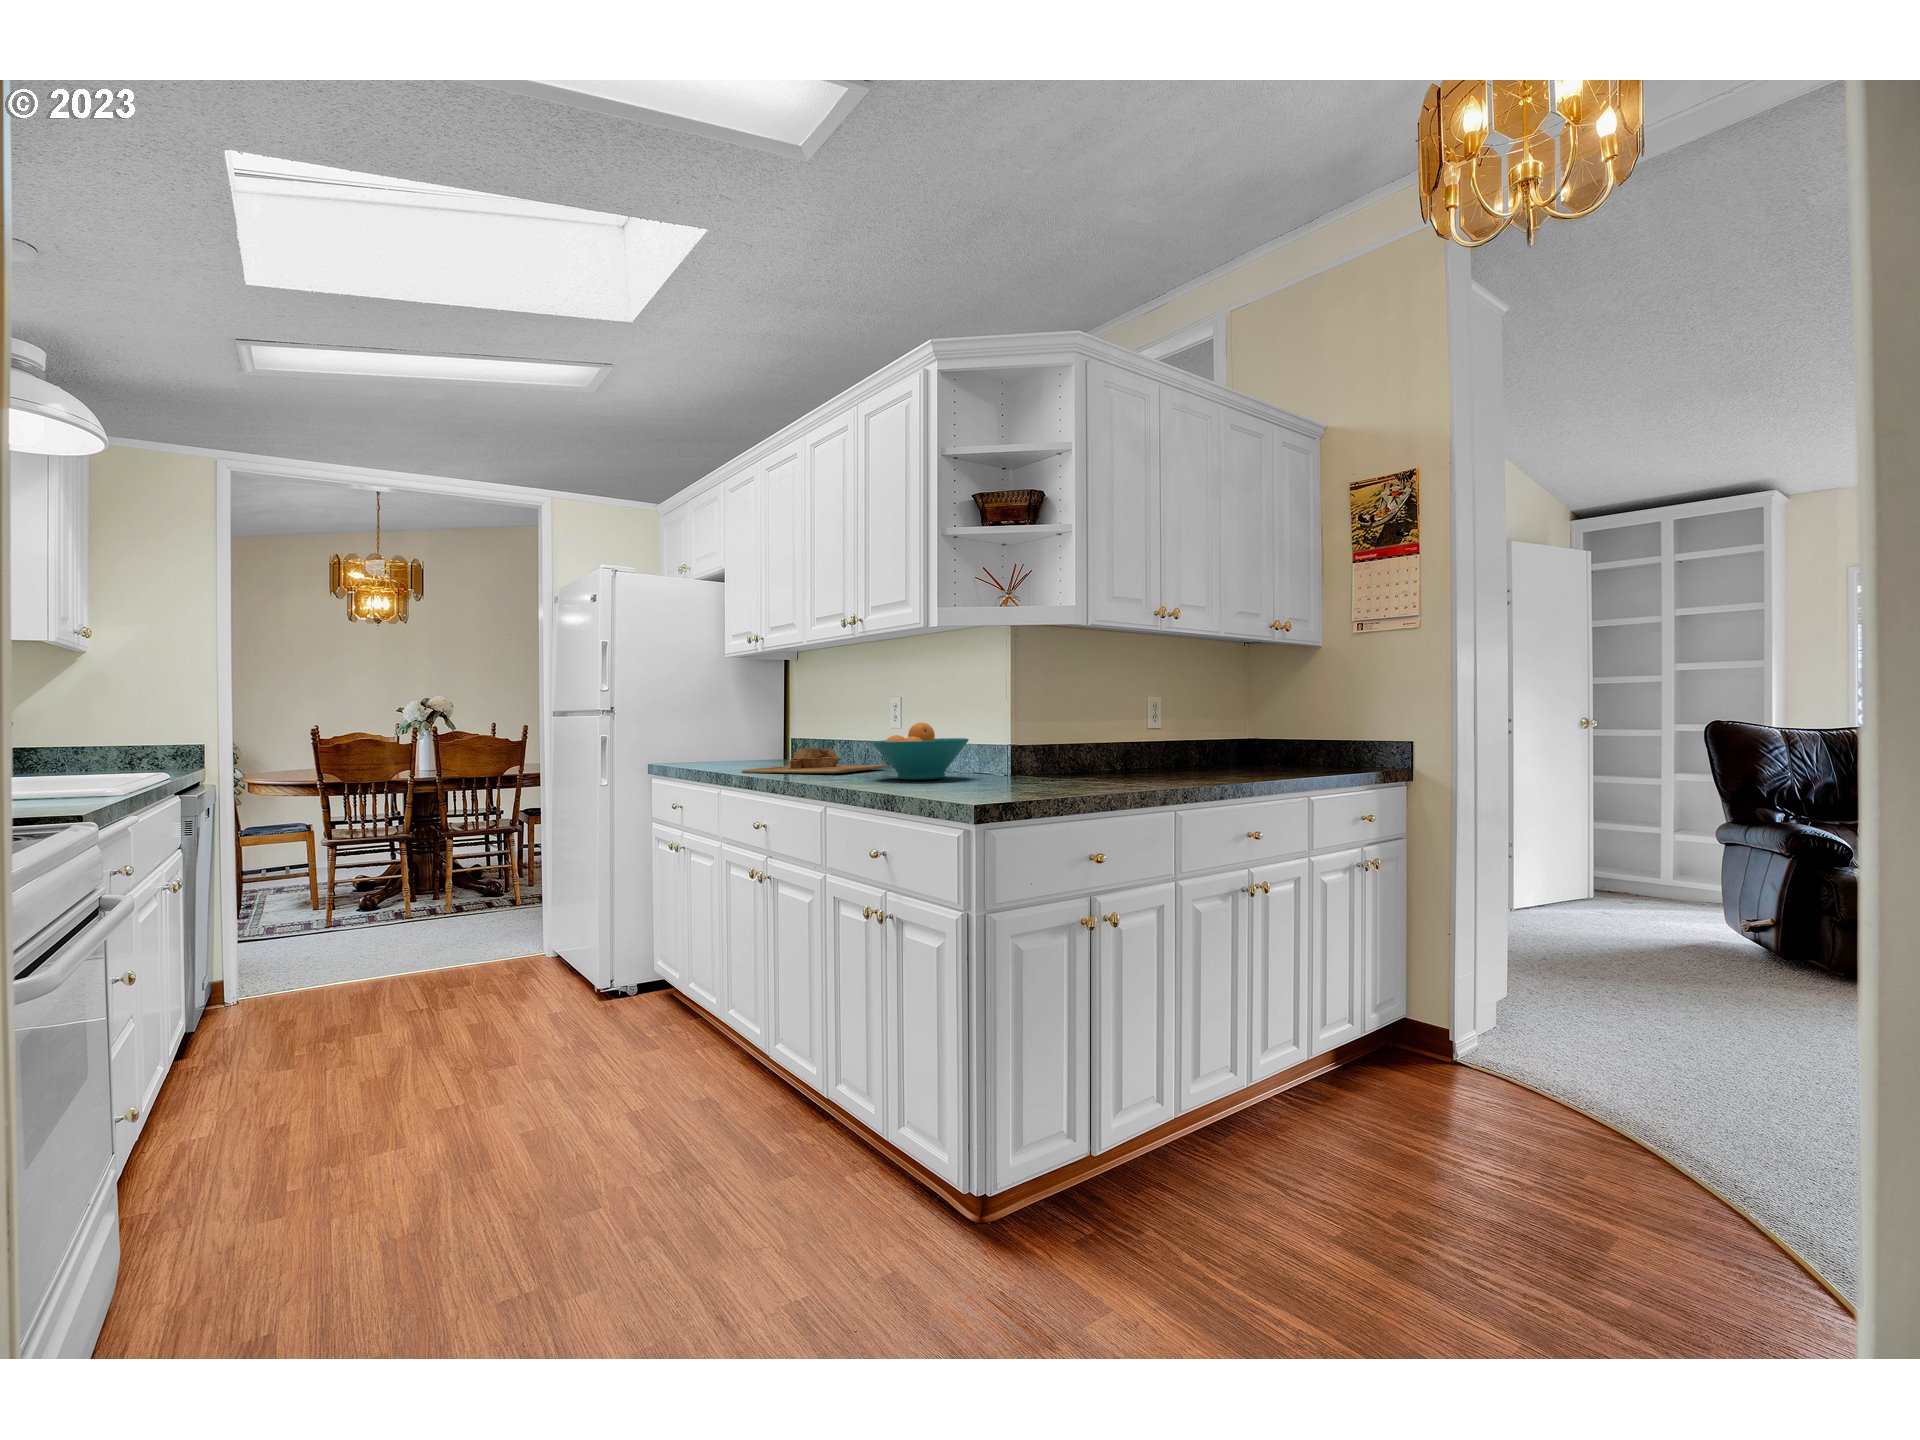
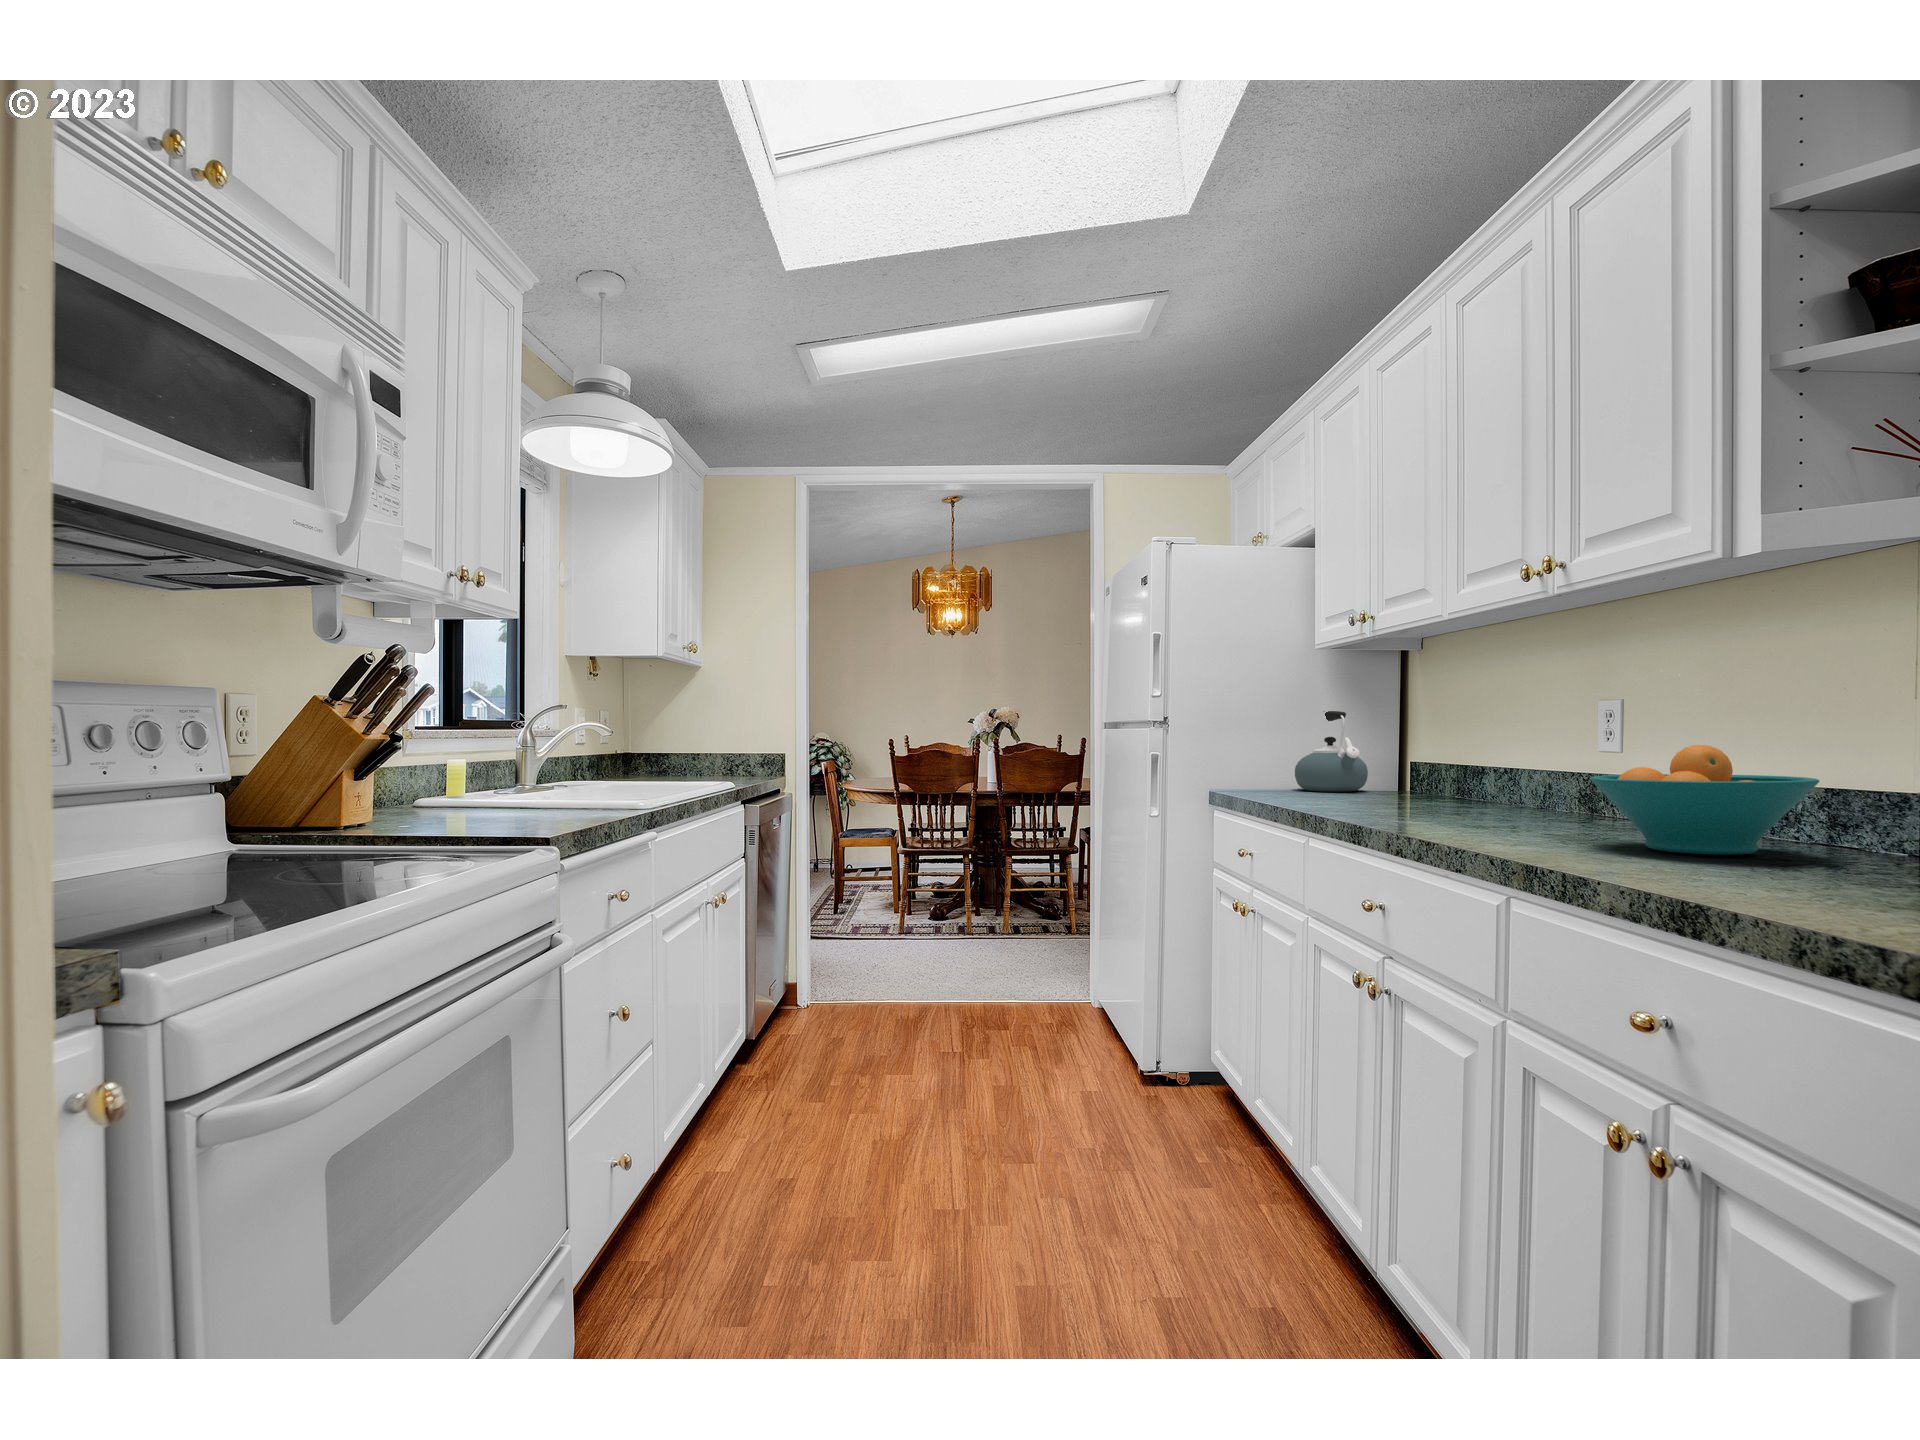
kettle: none [712,703,762,762] -> present [1295,711,1368,792]
cutting board: present [742,748,886,773] -> none [1341,780,1594,826]

